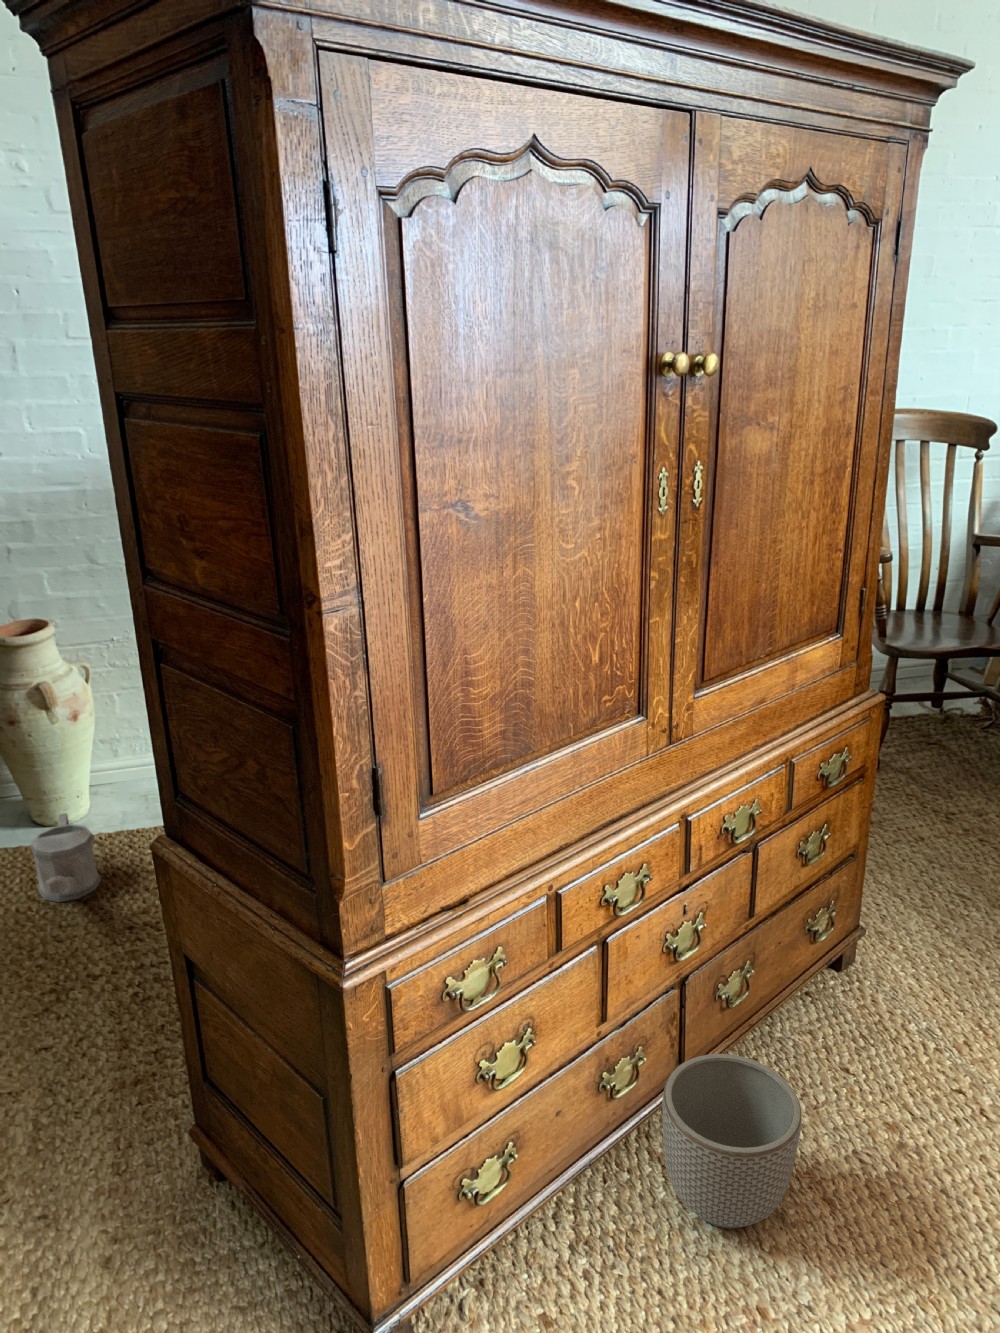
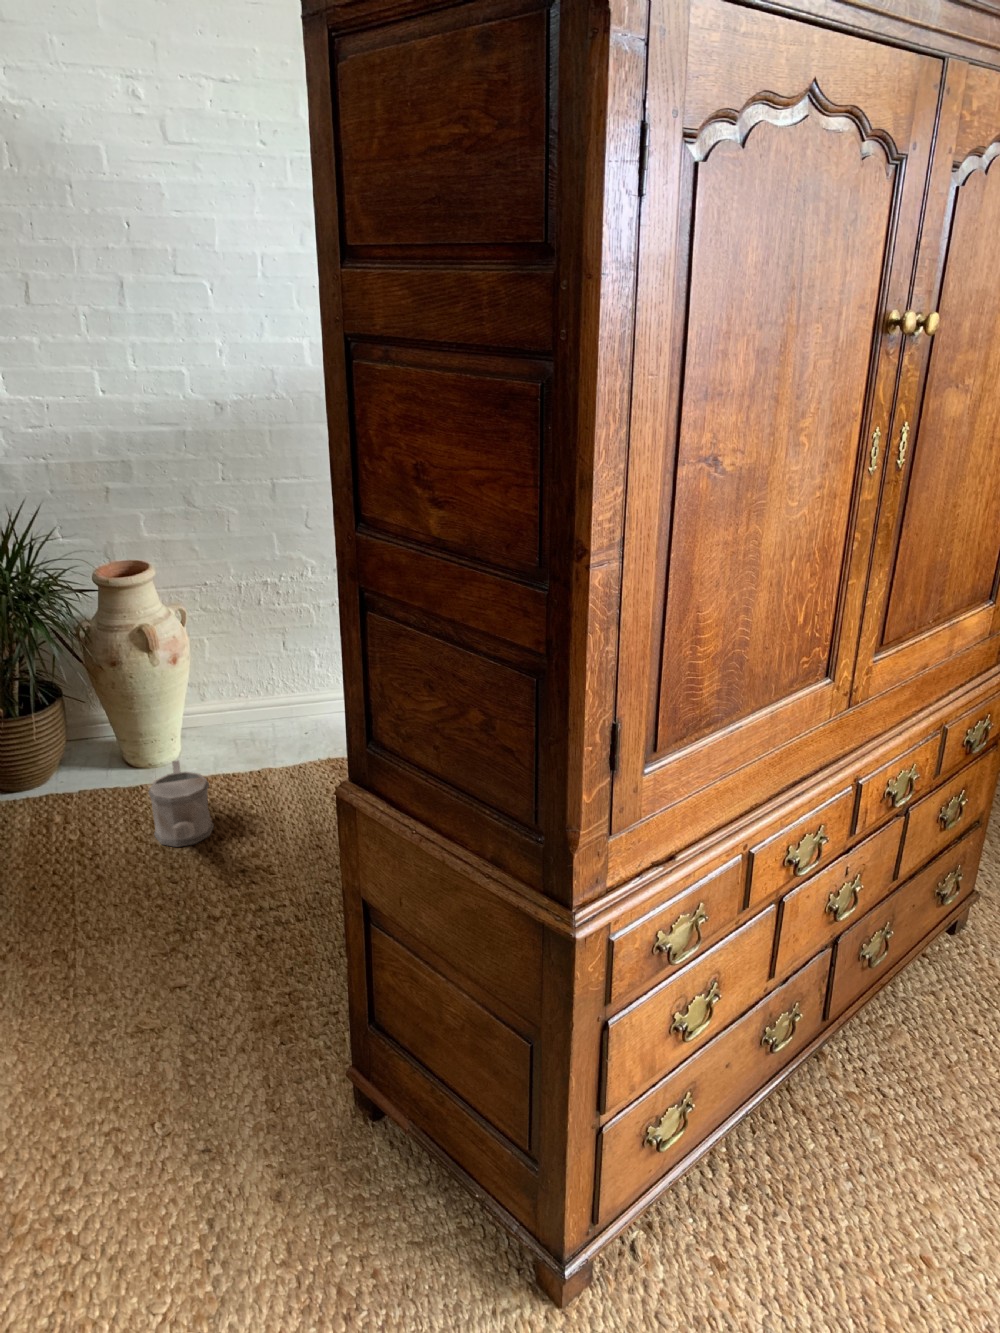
planter: present [662,1054,802,1229] -> none [818,1012,963,1181]

